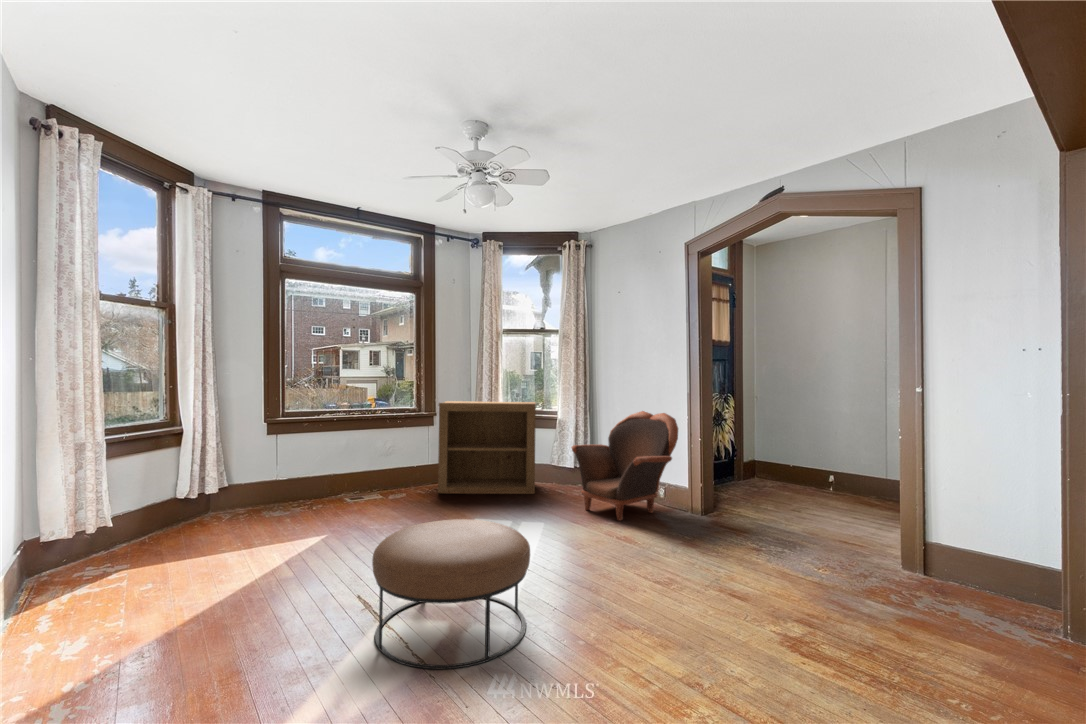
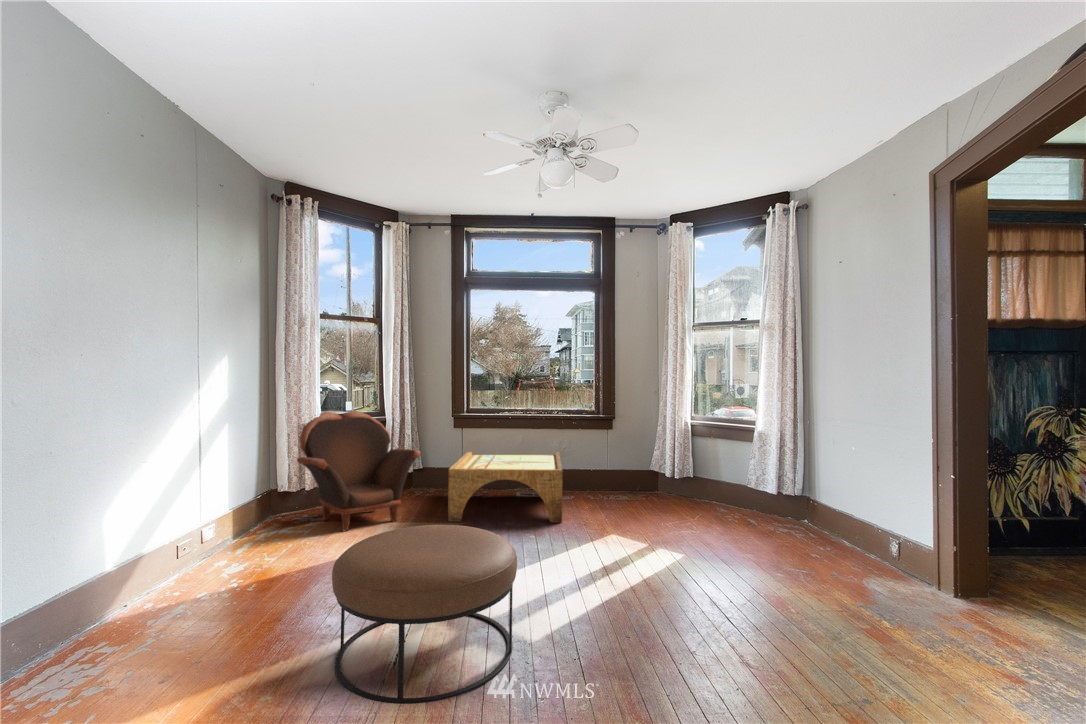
bookshelf: present [438,401,536,494] -> none [607,405,729,522]
armchair: present [572,411,678,521] -> present [297,411,421,531]
coffee table: none [280,450,421,534] -> present [448,452,563,523]

